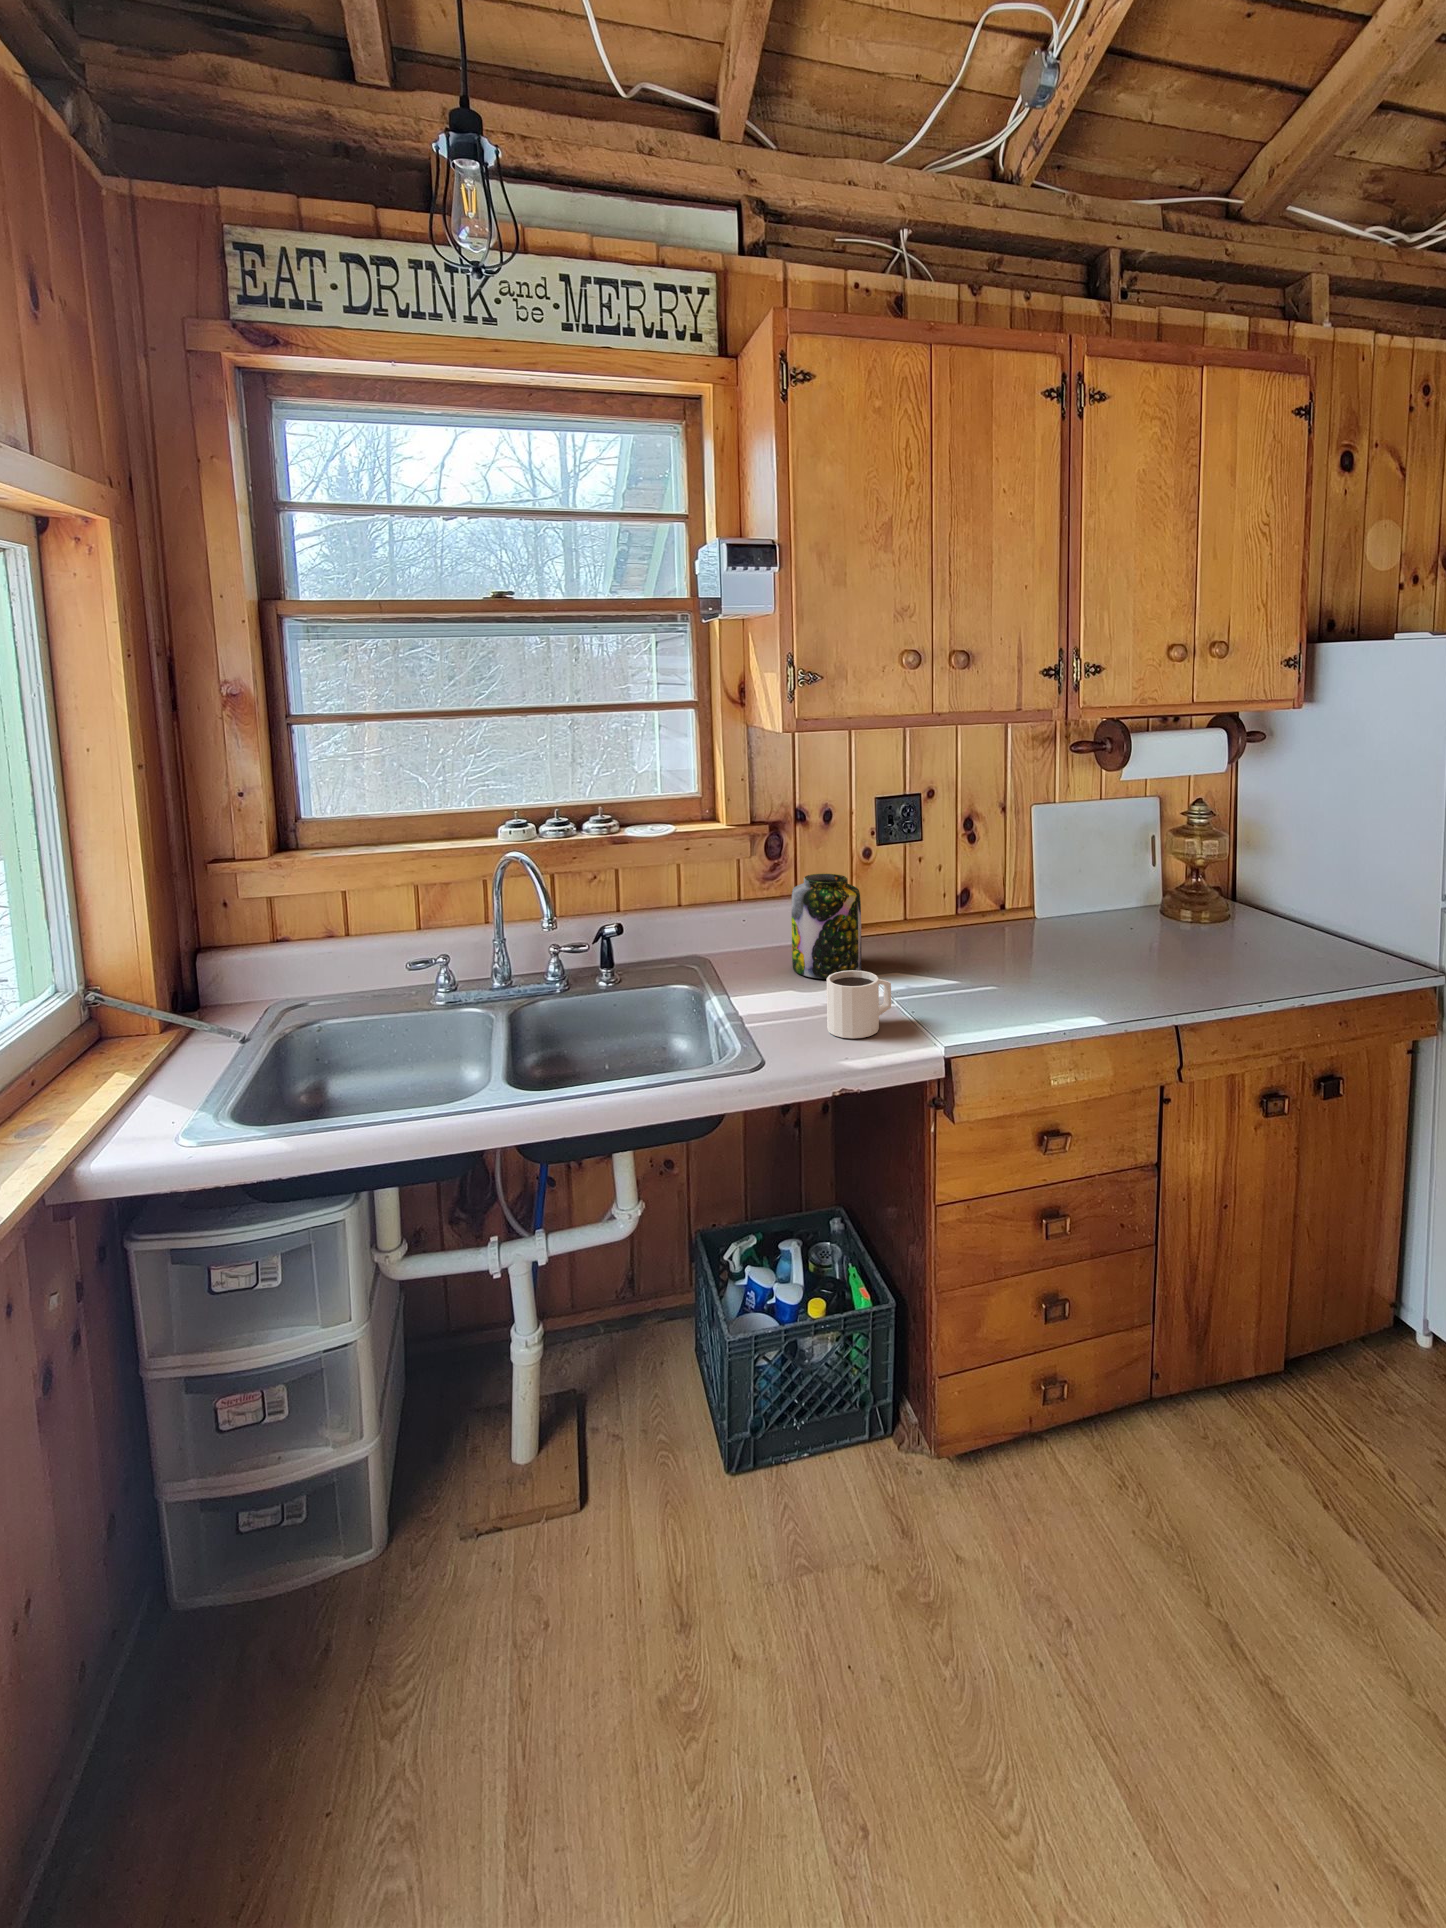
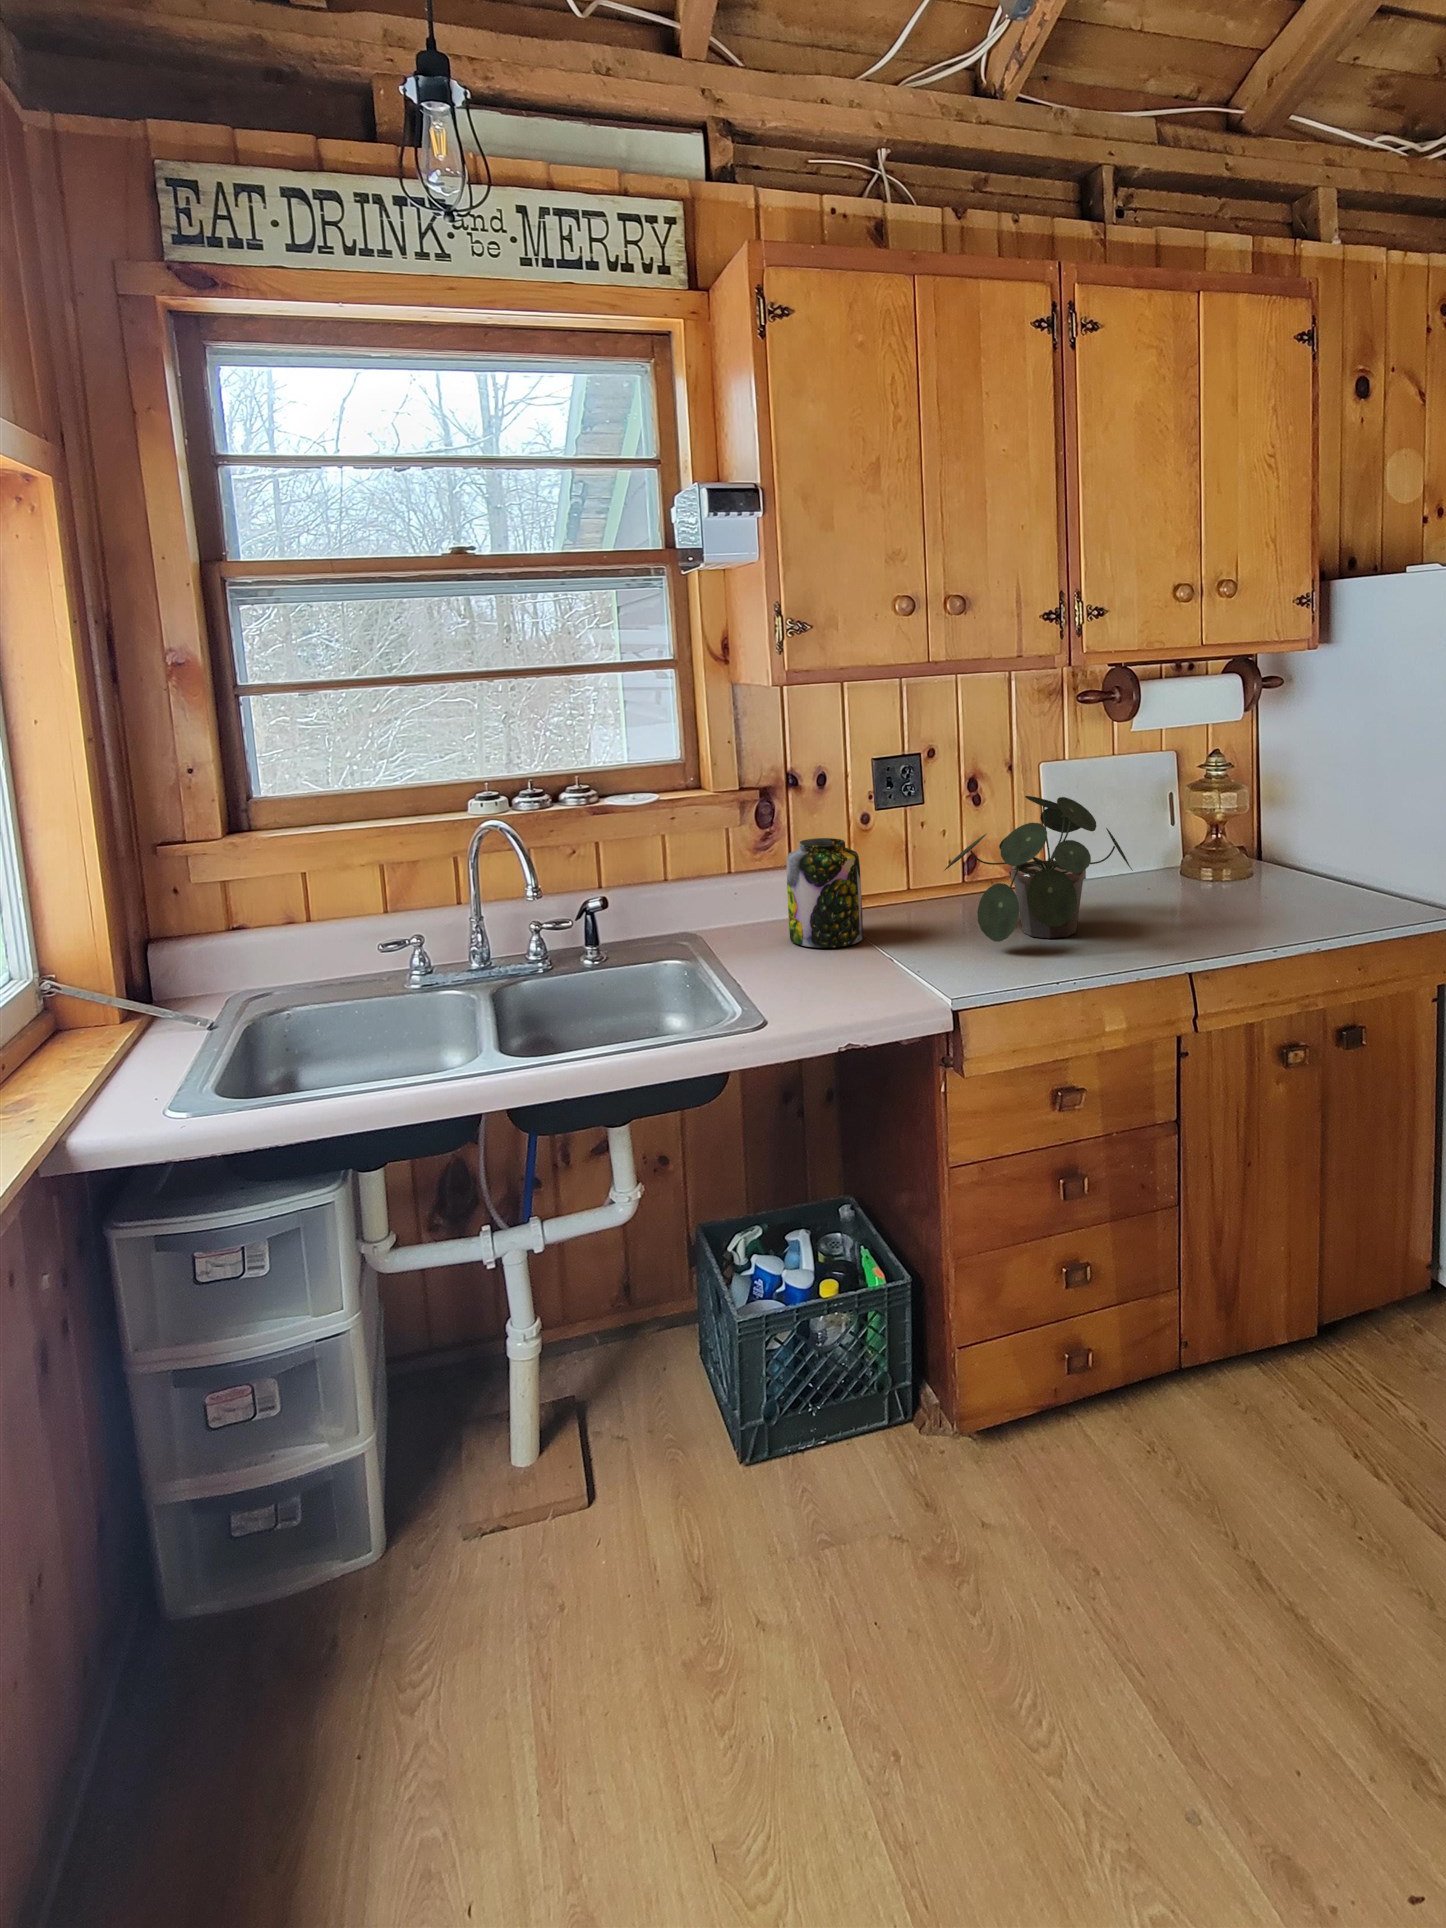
potted plant: none [939,842,1121,982] -> present [945,796,1132,942]
mug: present [827,970,891,1038] -> none [827,931,895,999]

